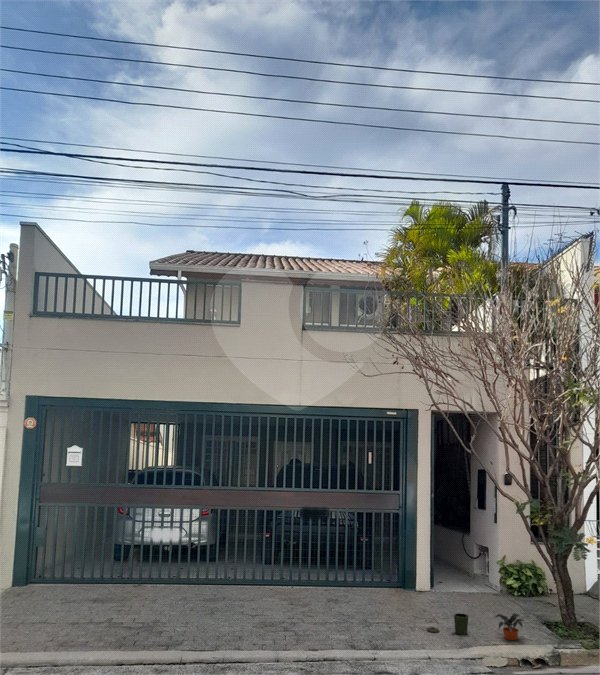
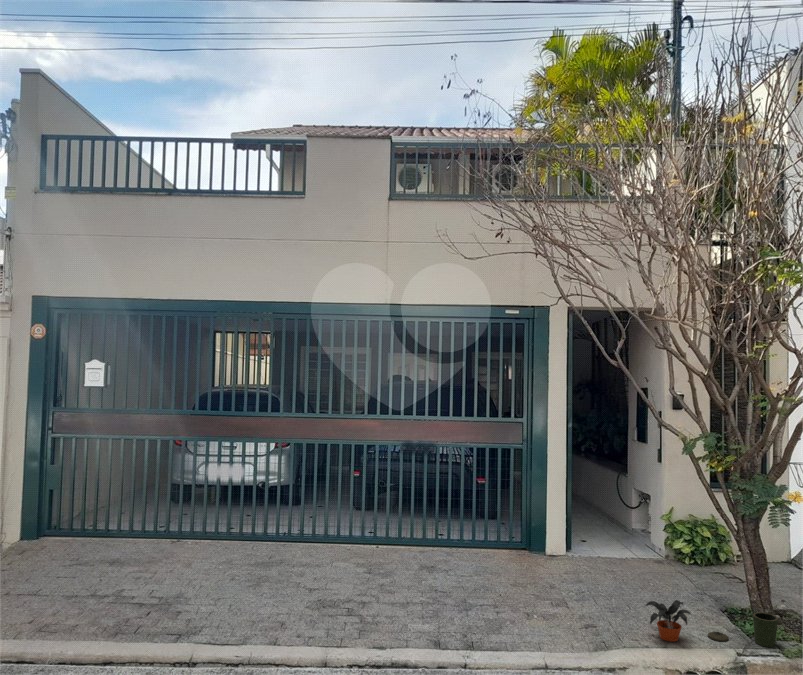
trash can: present [427,613,469,635] -> present [708,613,778,647]

